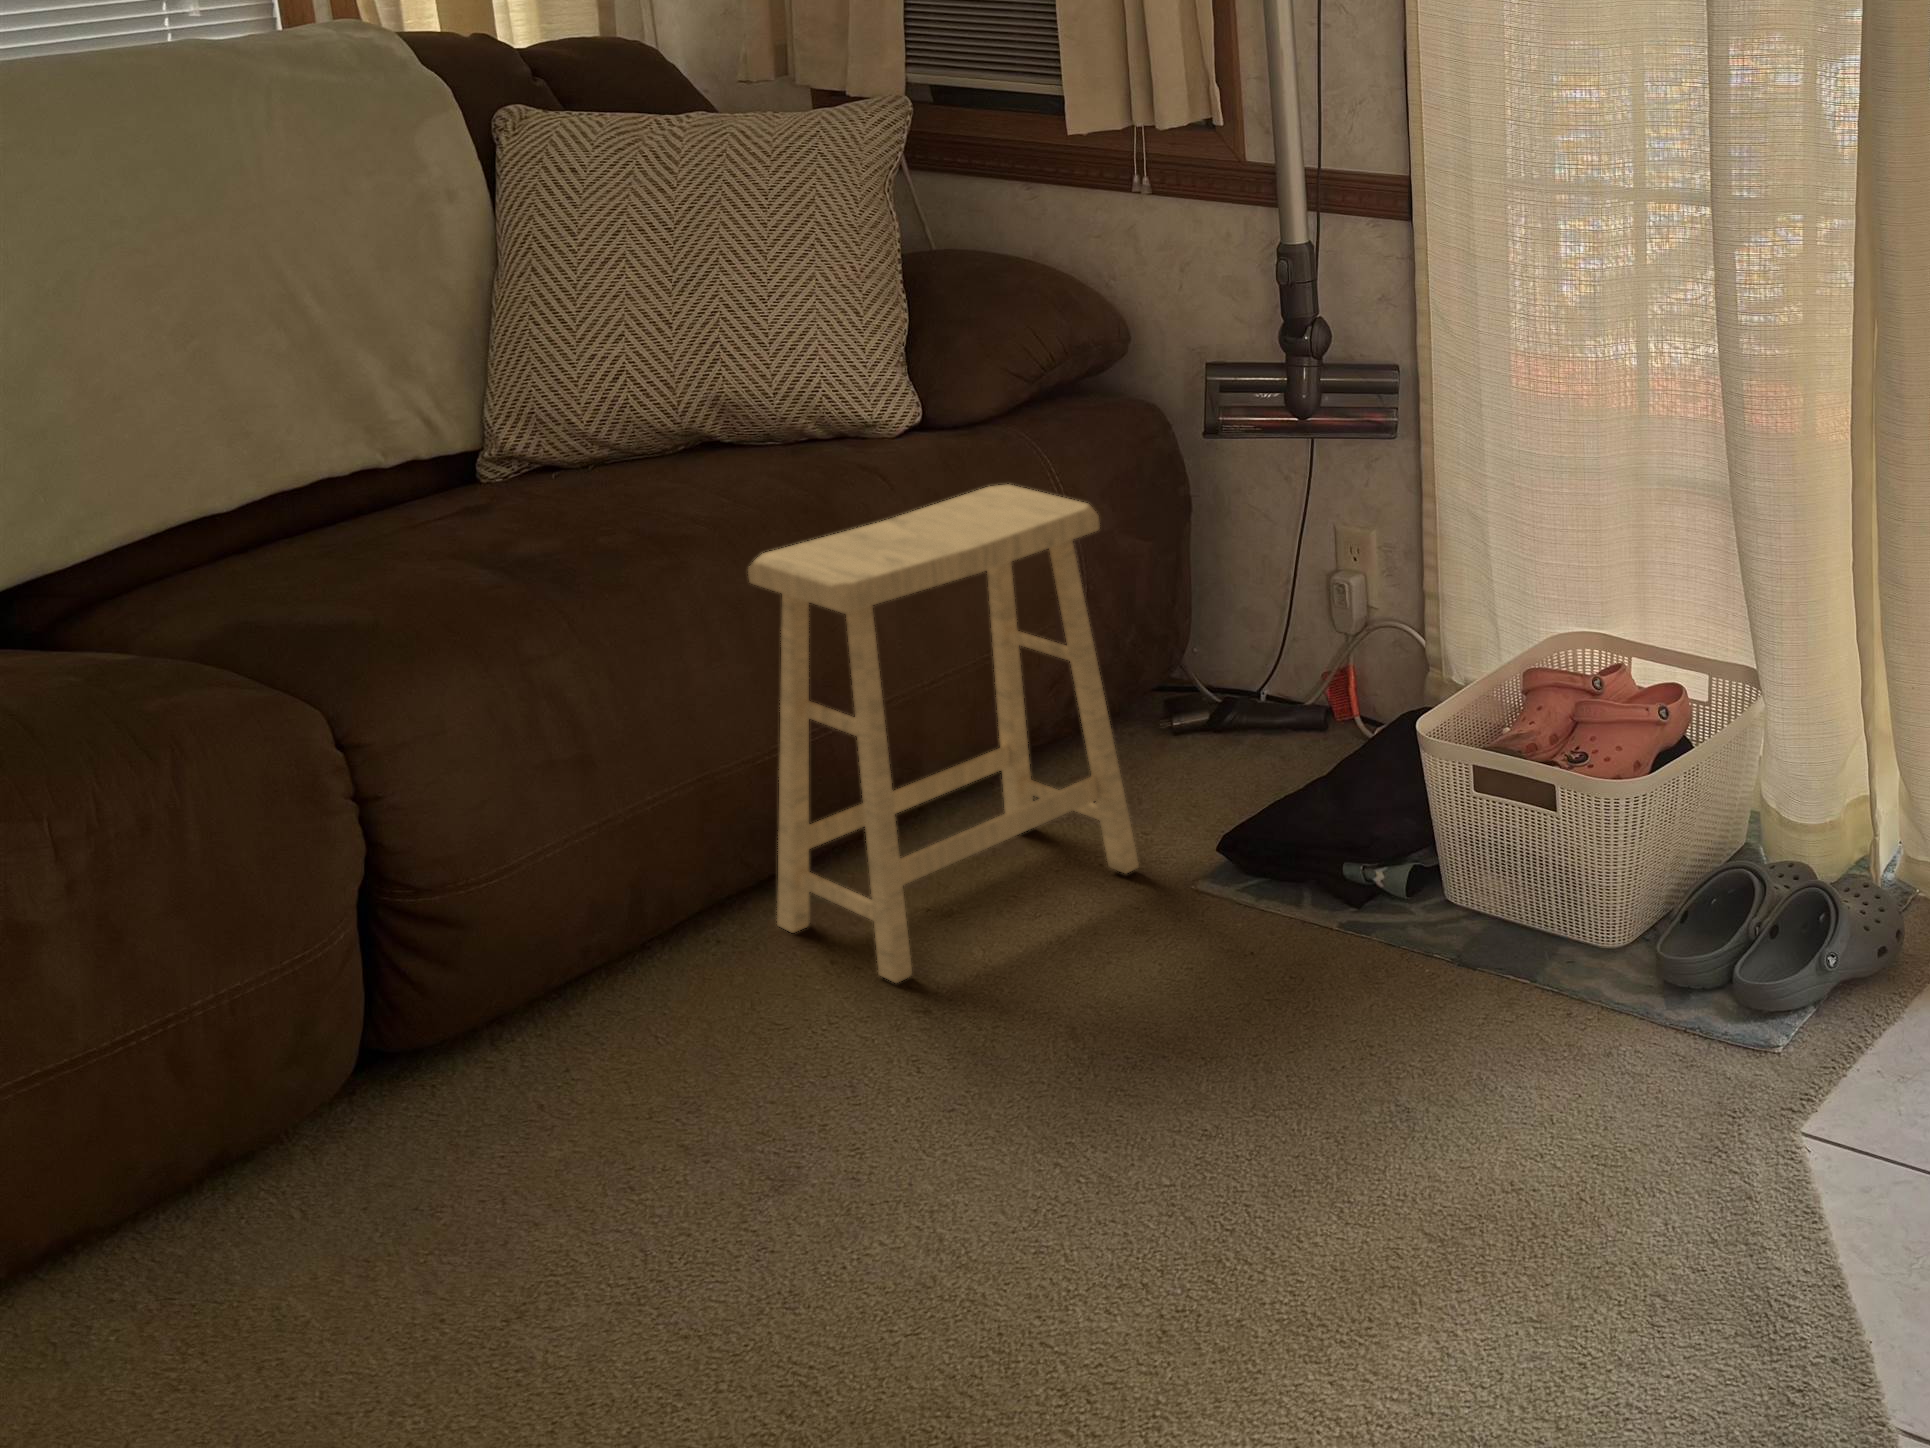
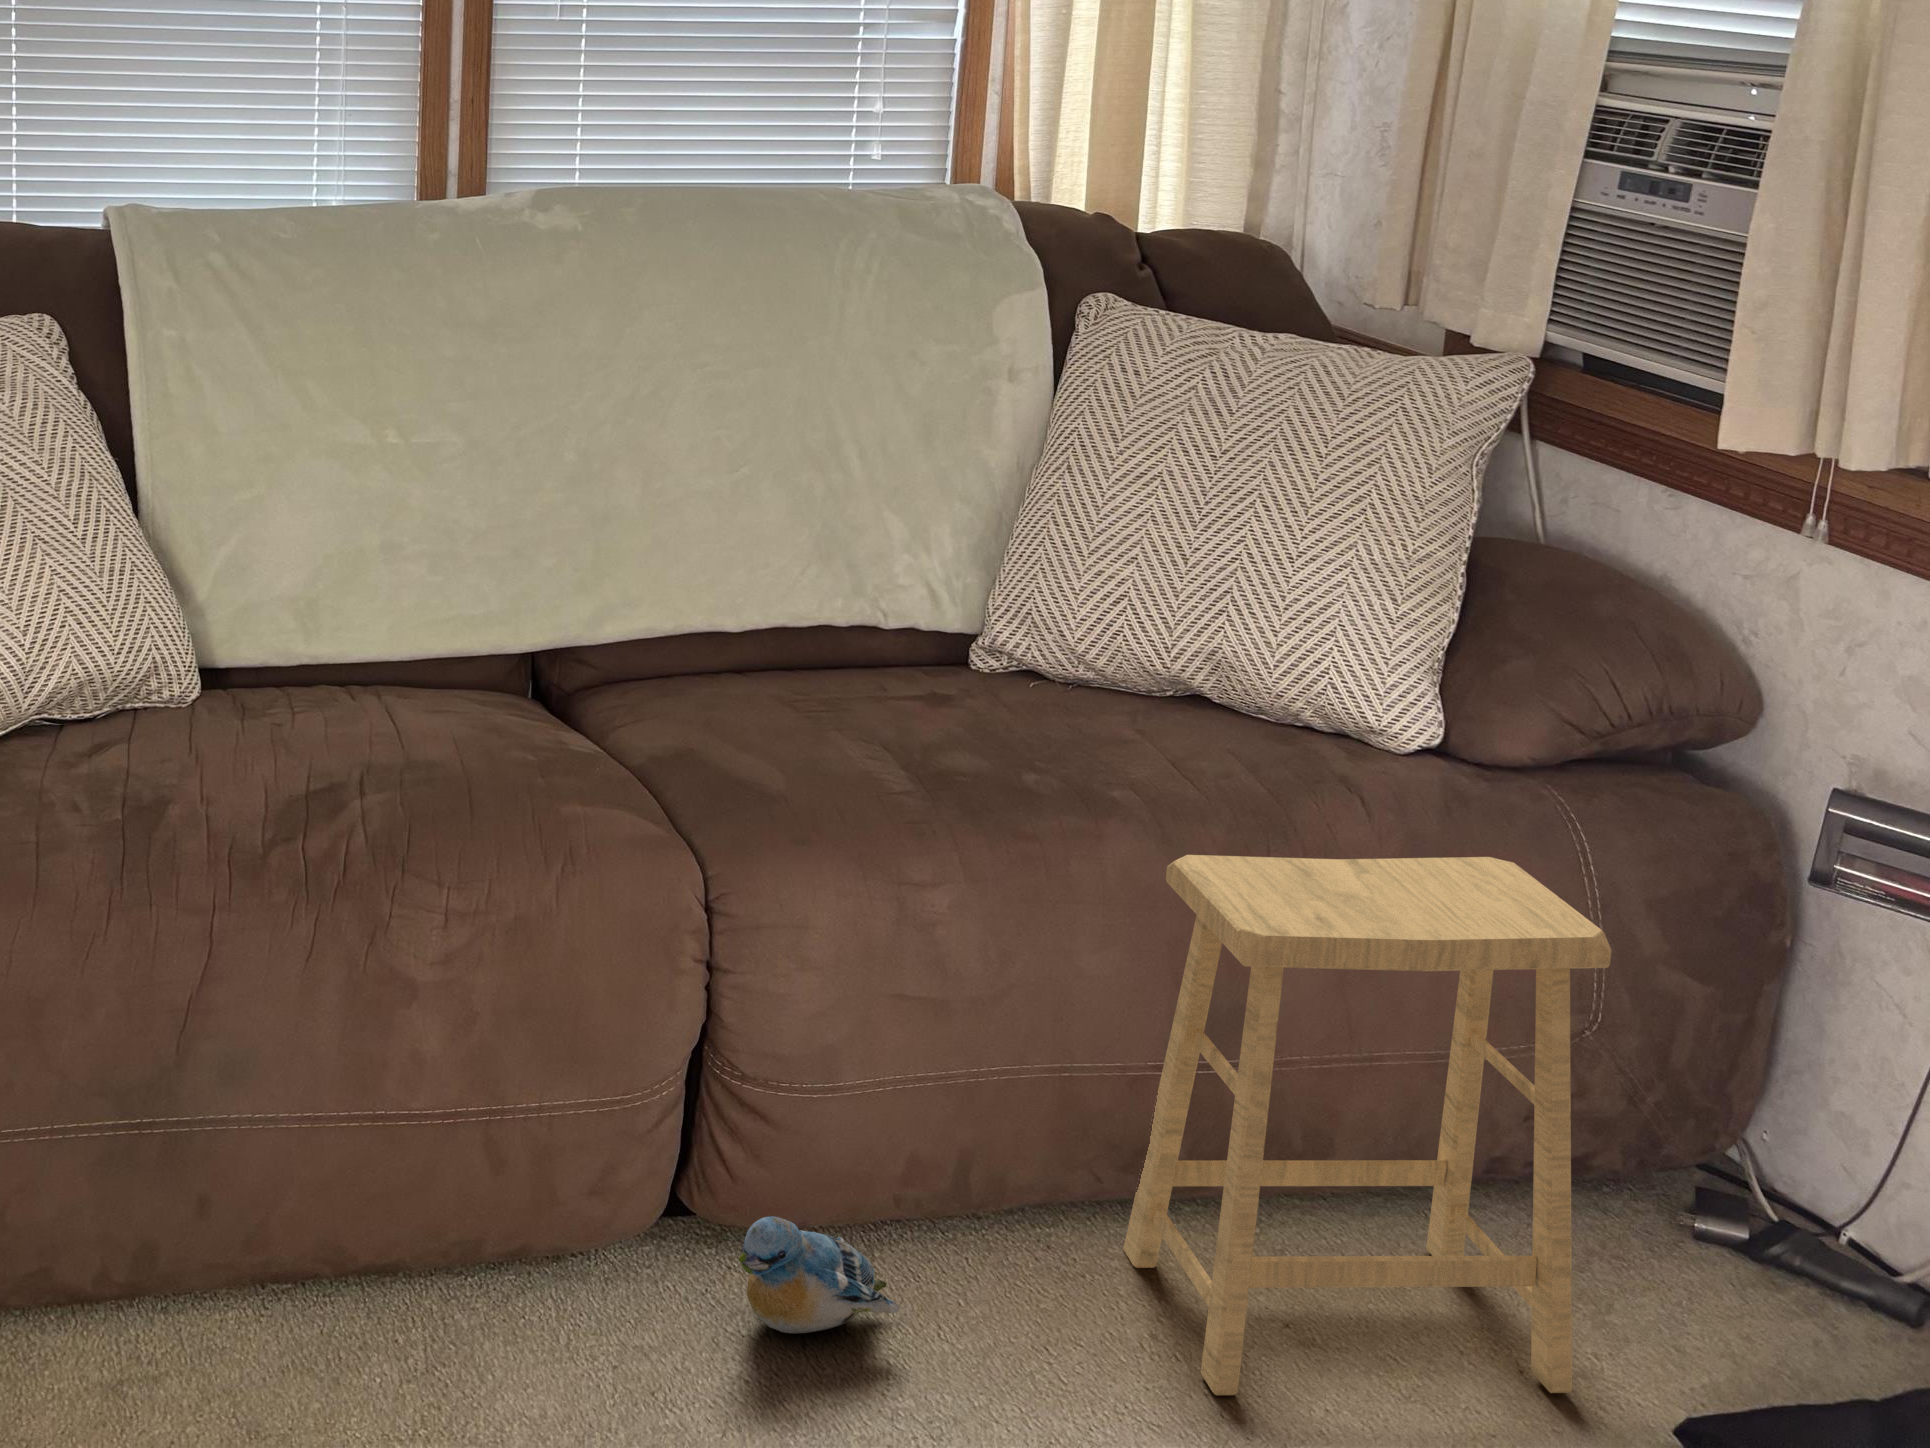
plush toy: none [449,1005,613,1113] -> present [738,1217,899,1333]

